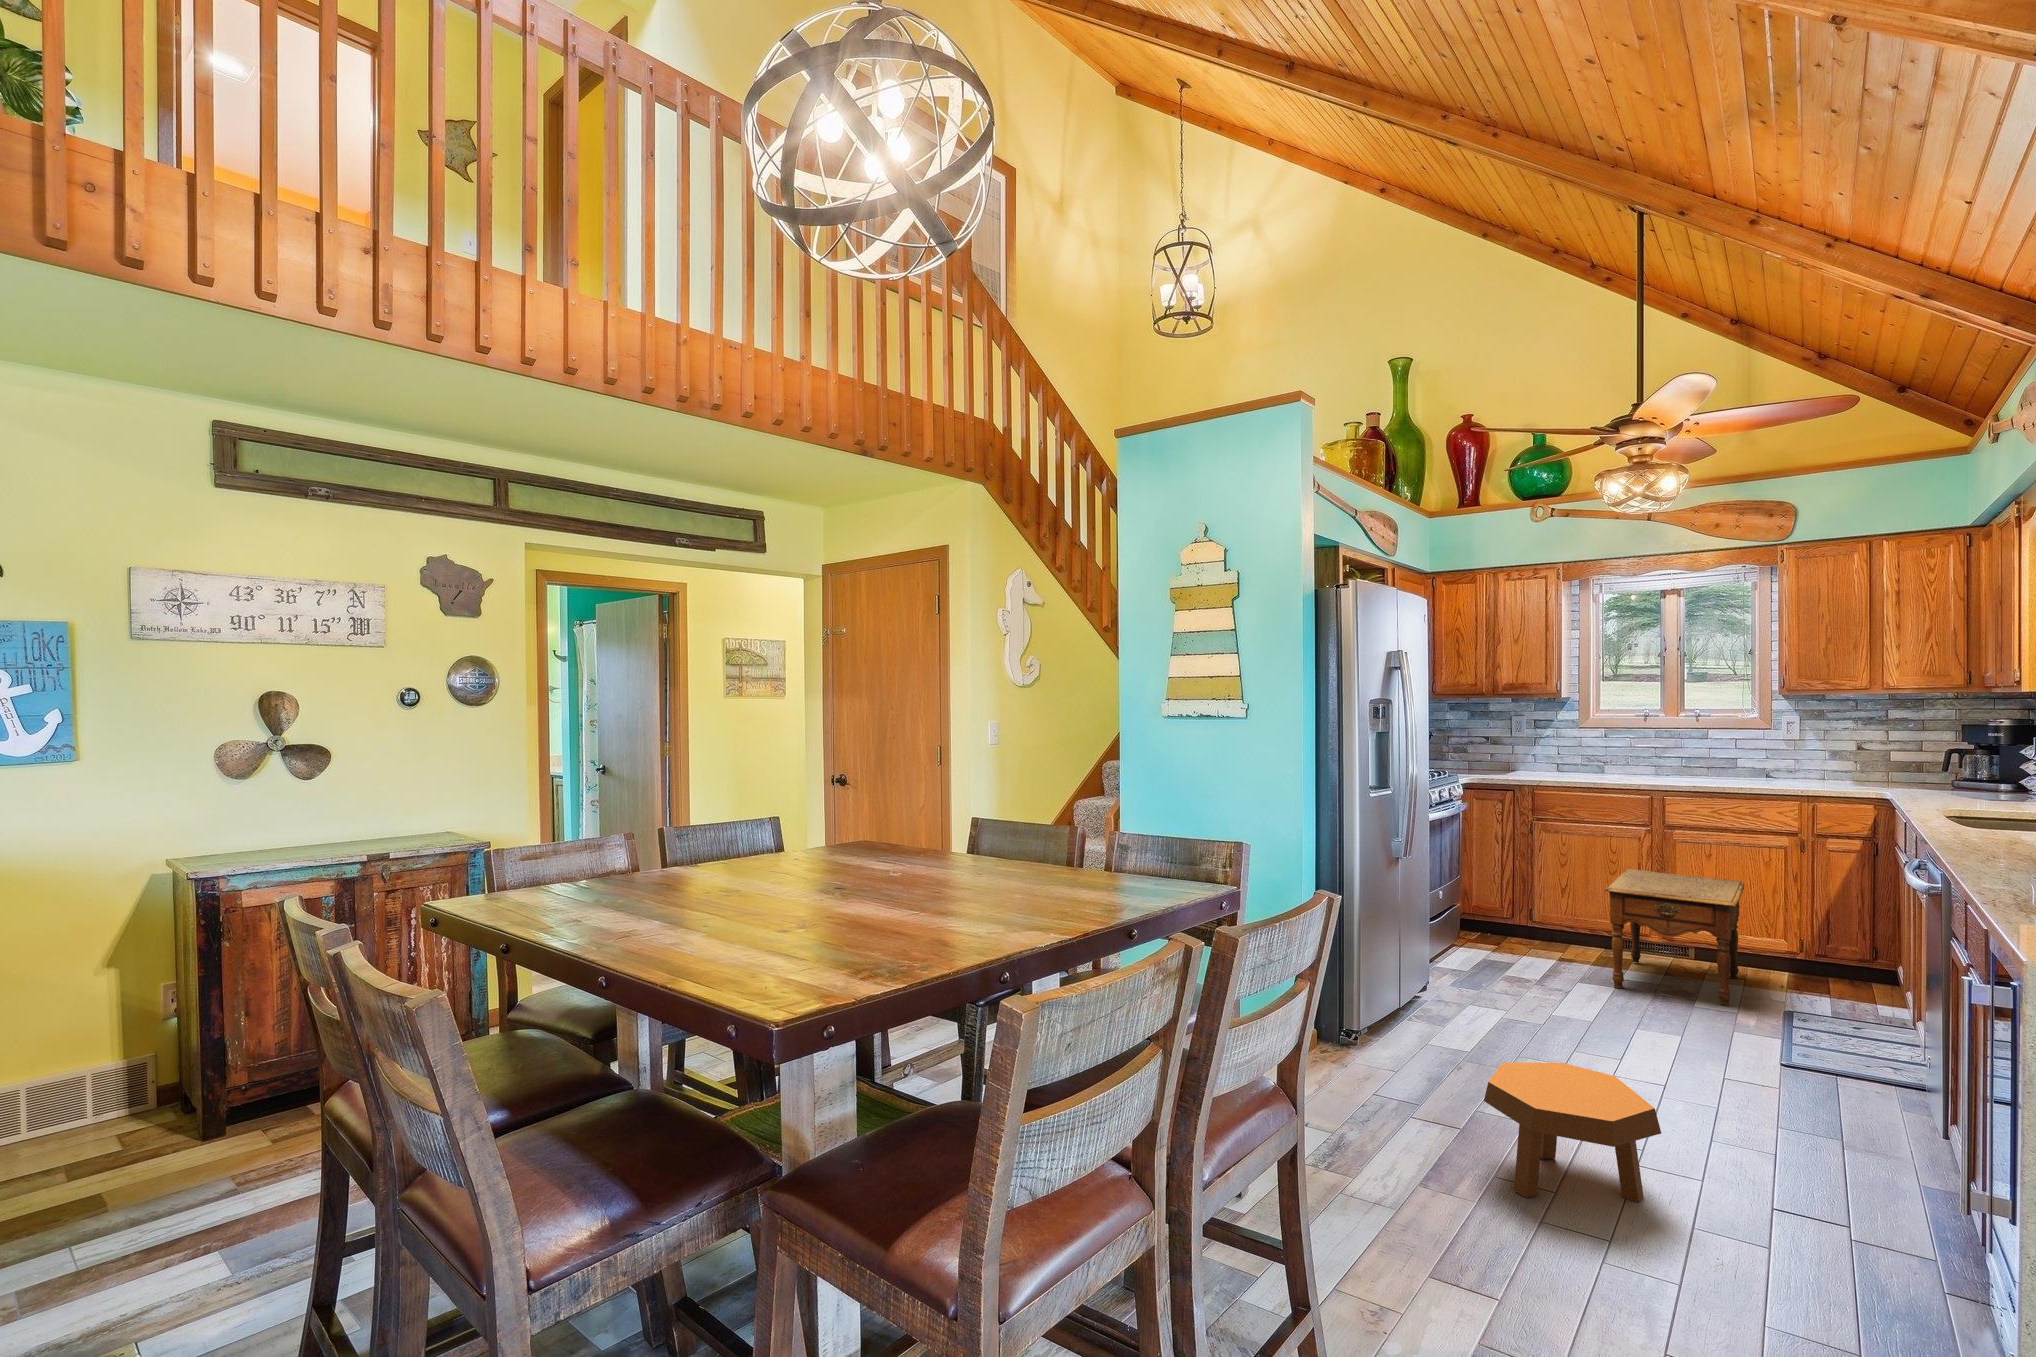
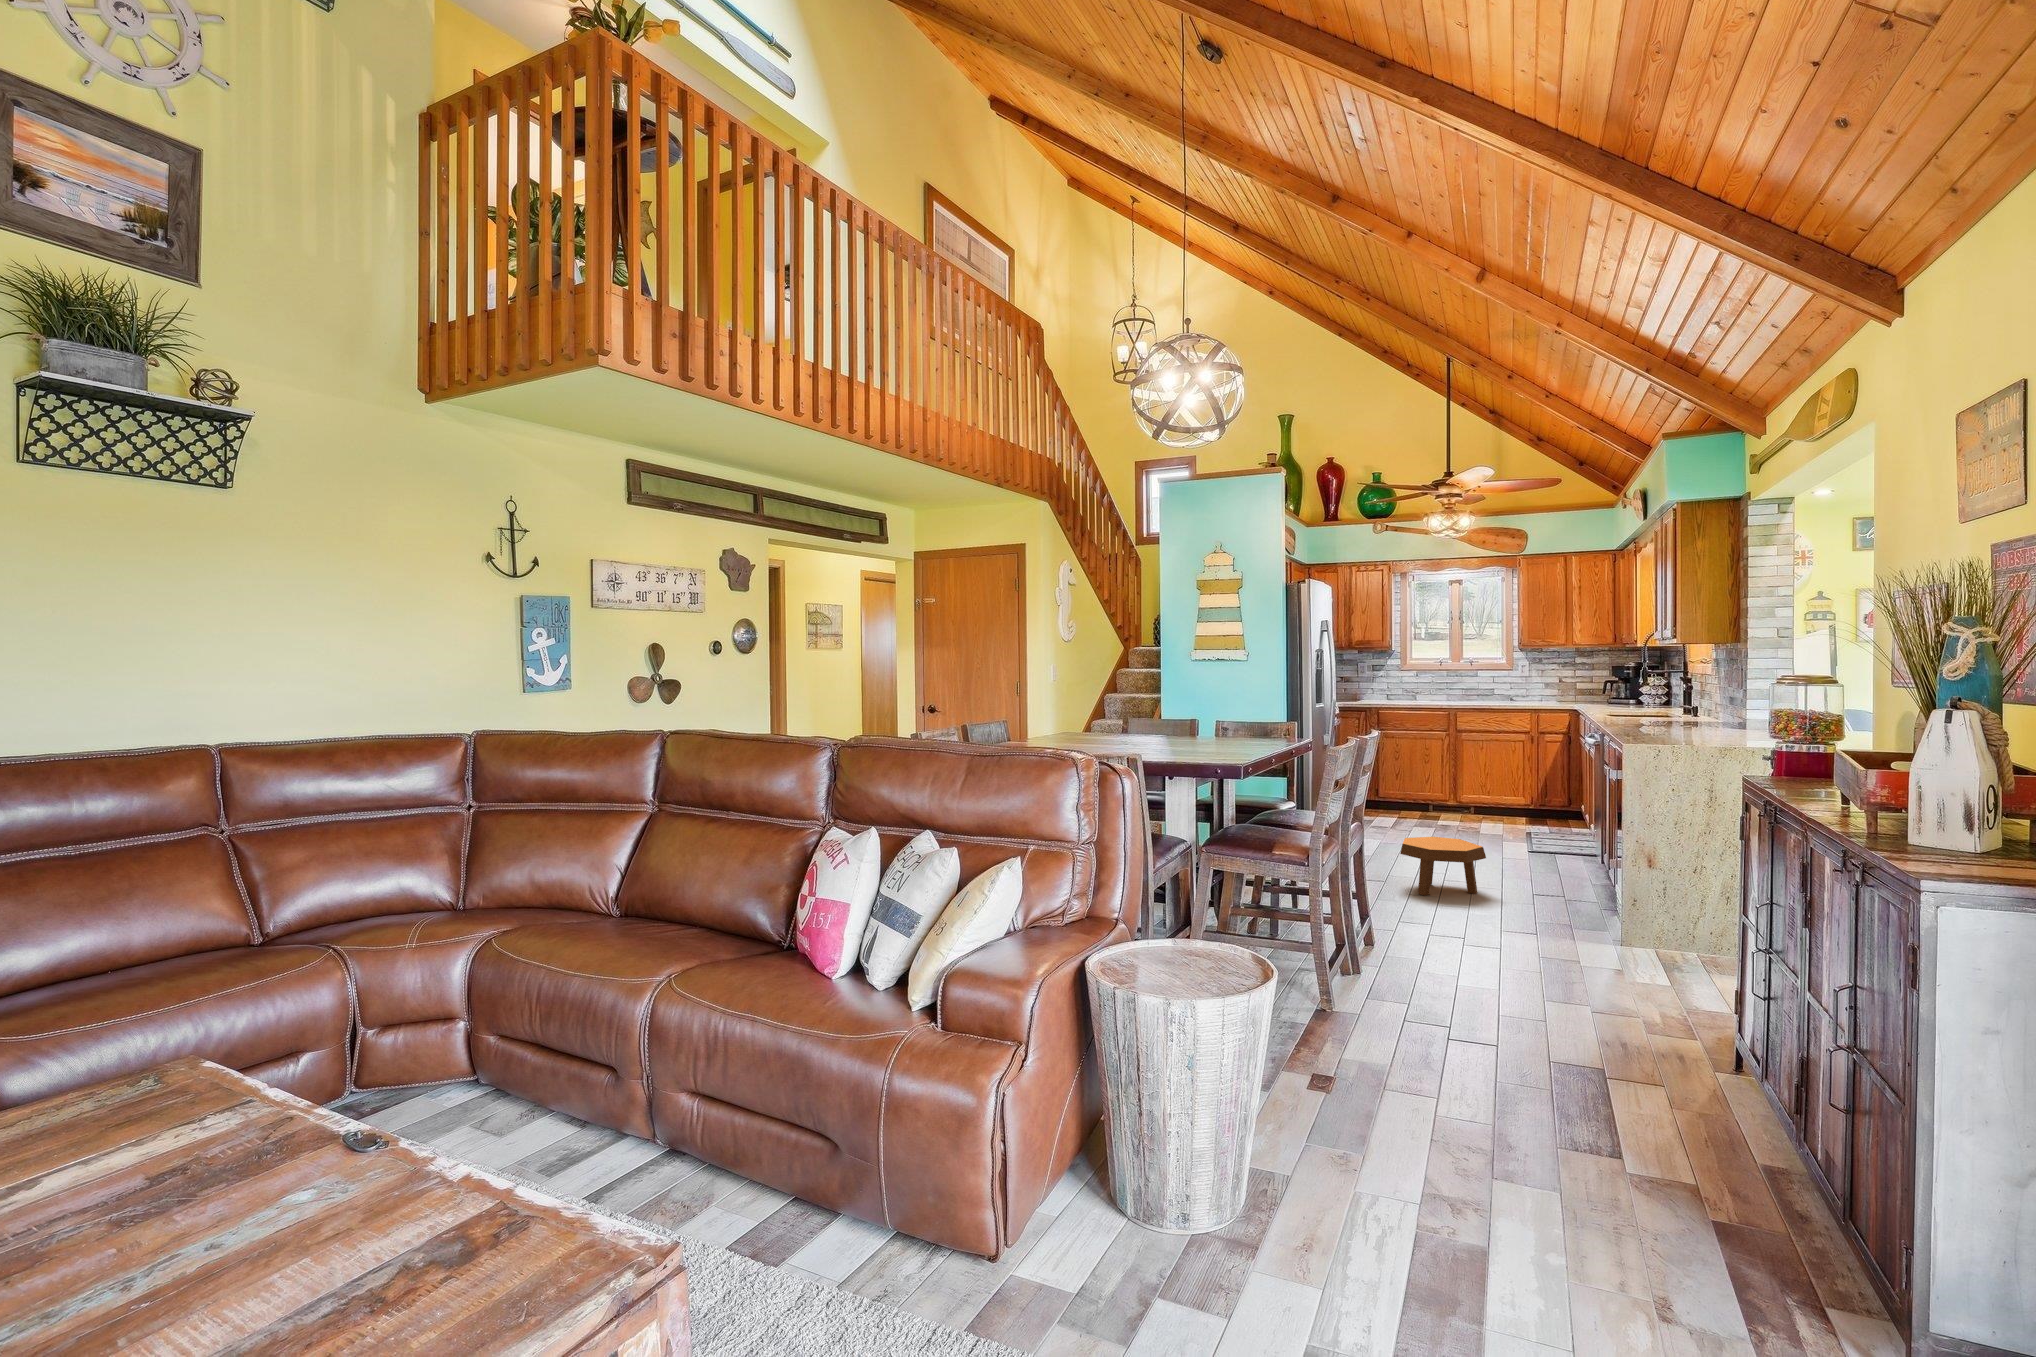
side table: present [1605,869,1744,1006] -> none [1427,759,1501,831]

